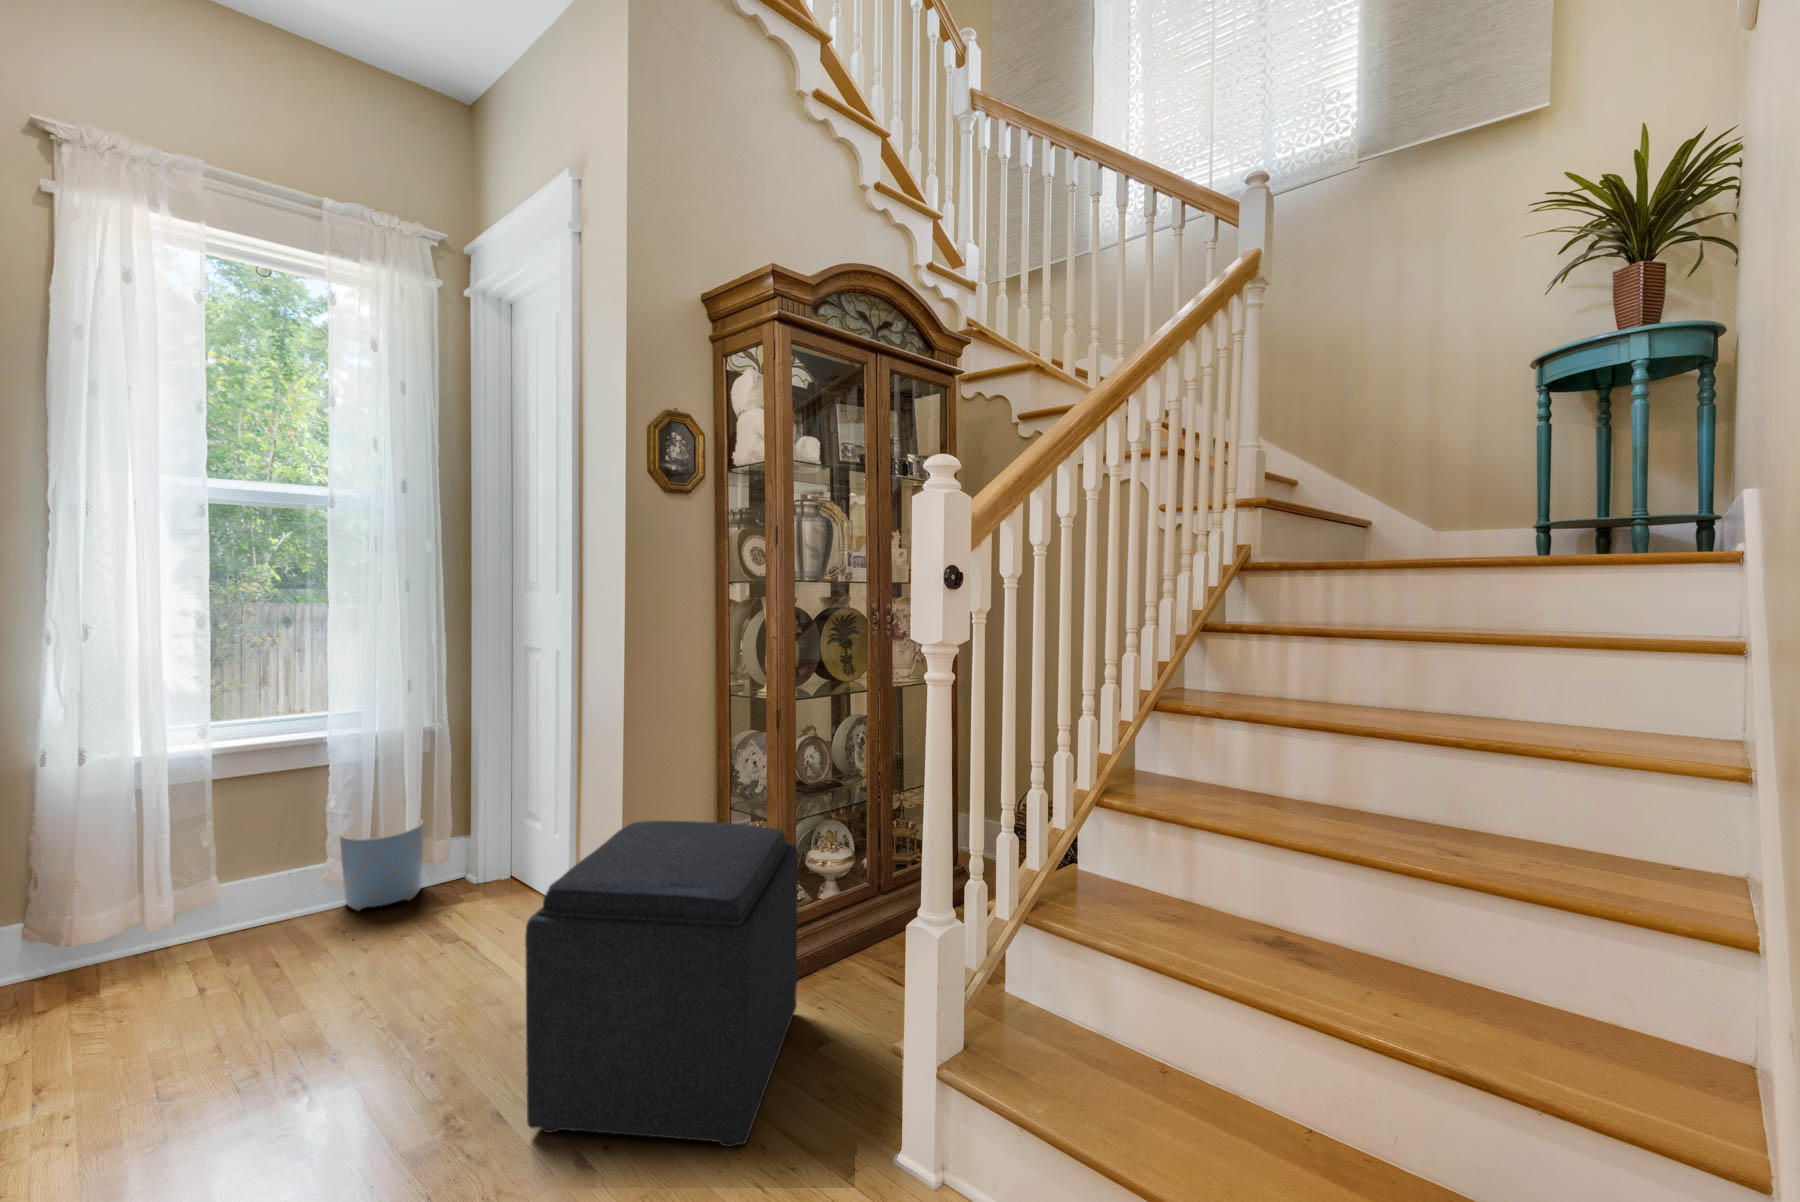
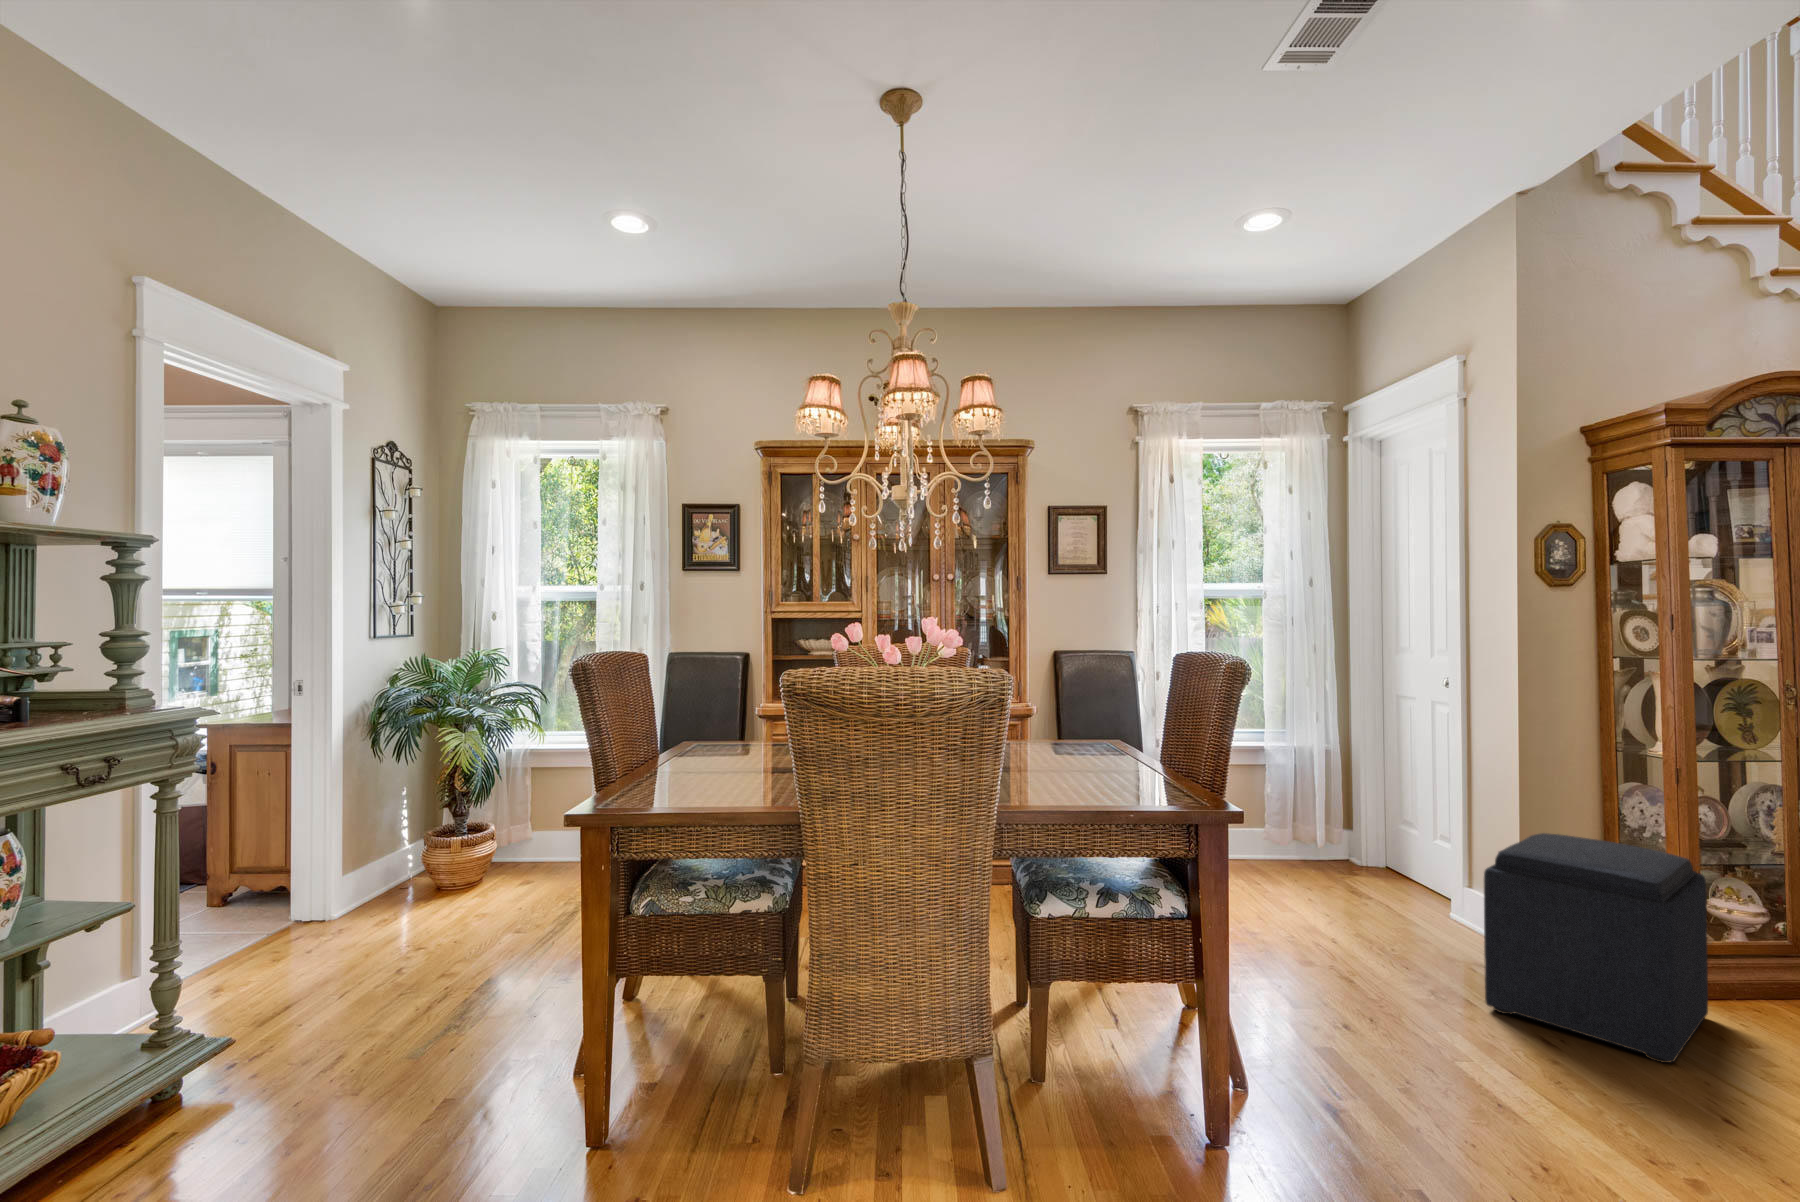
planter: present [340,819,424,911] -> none [1274,817,1327,879]

